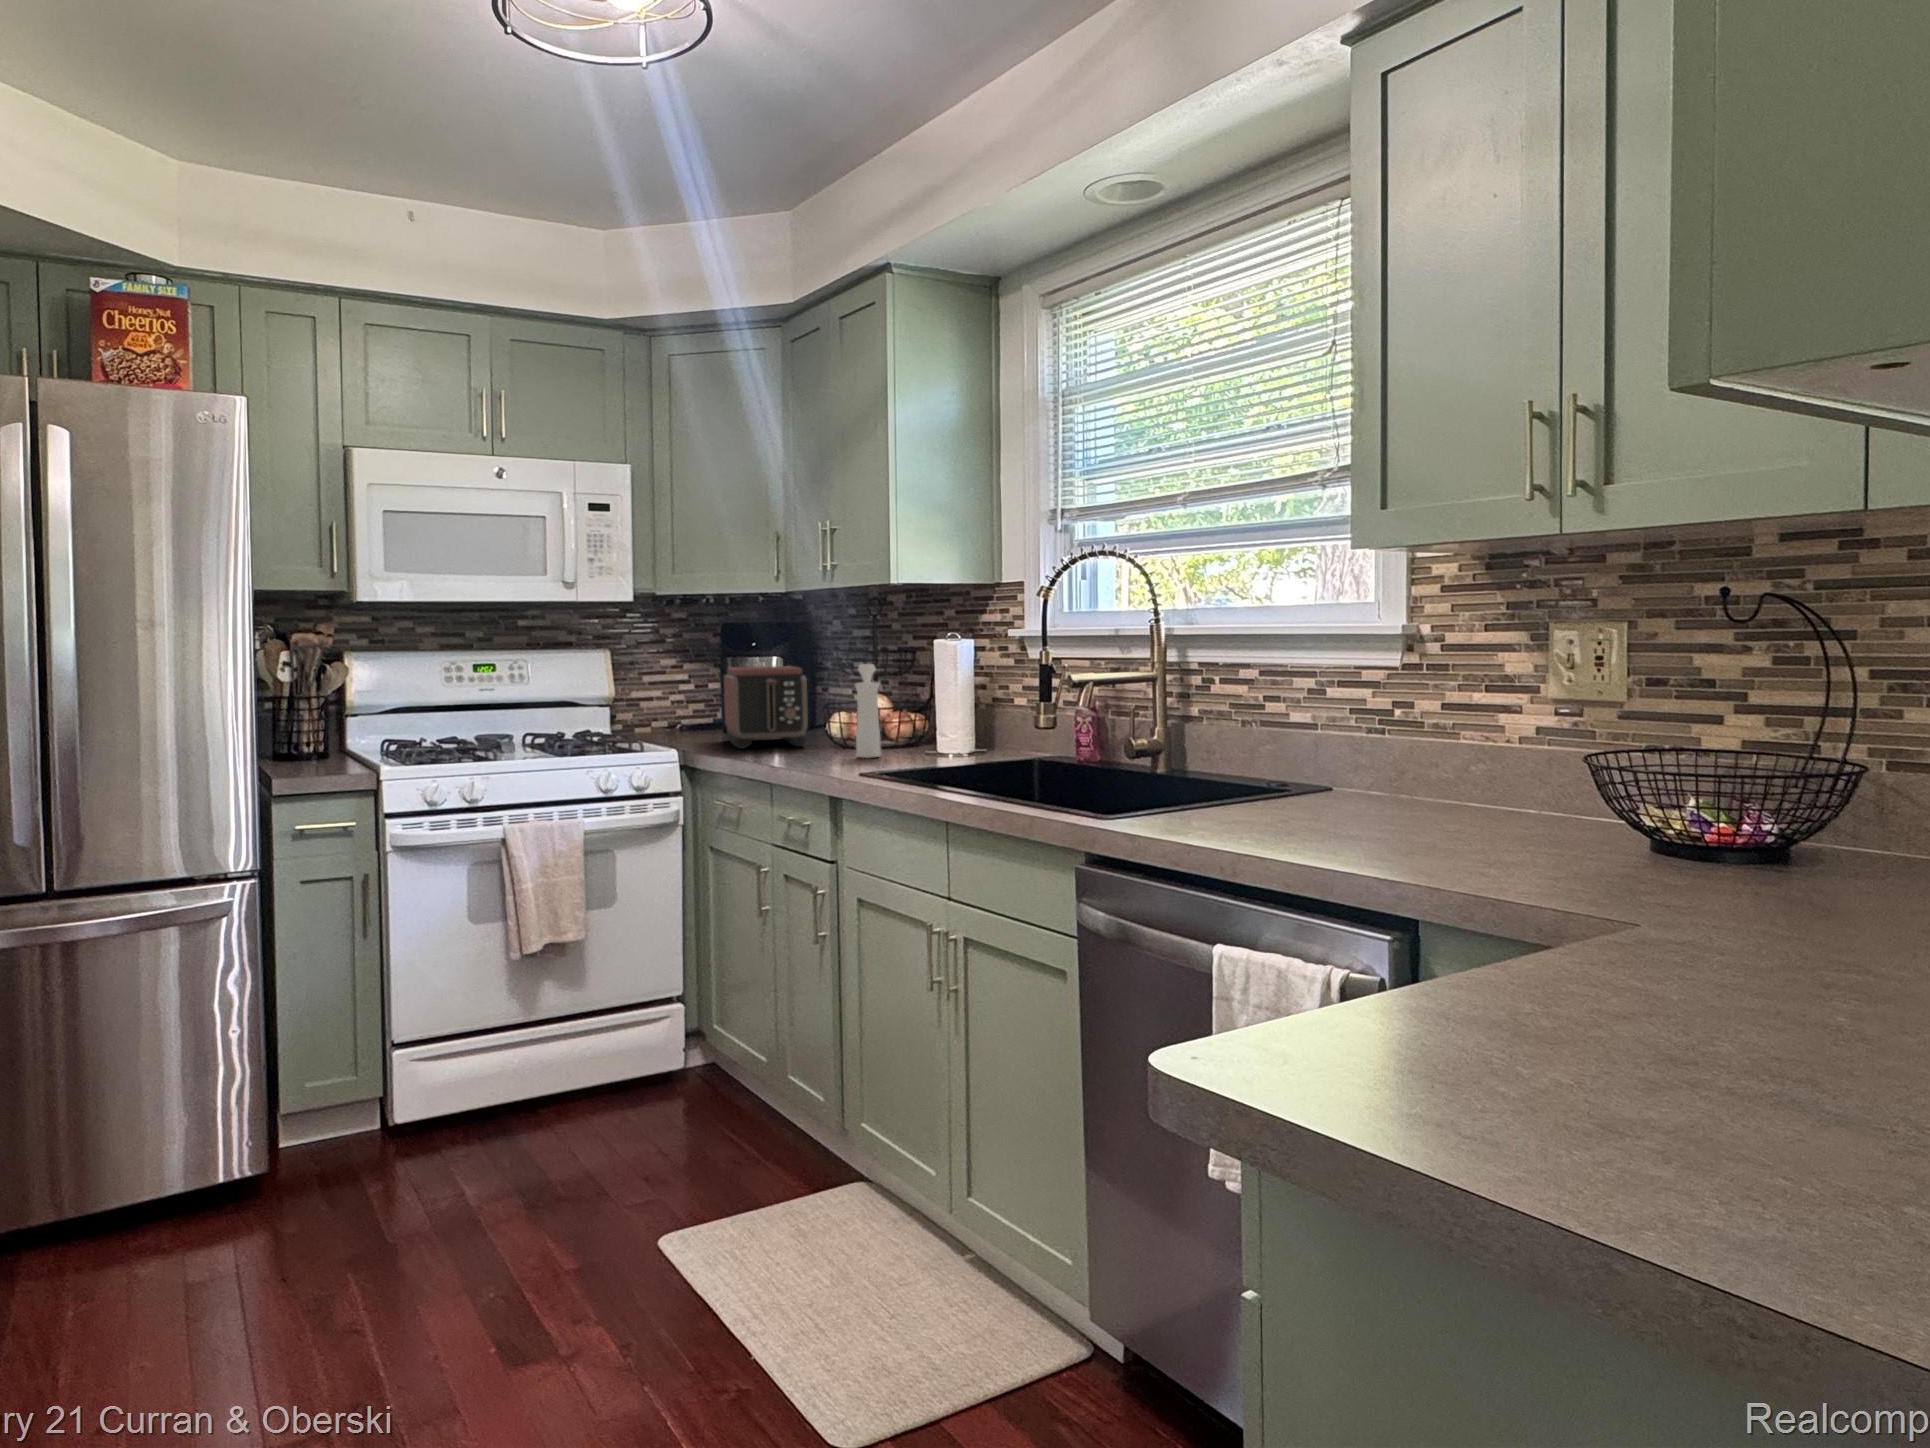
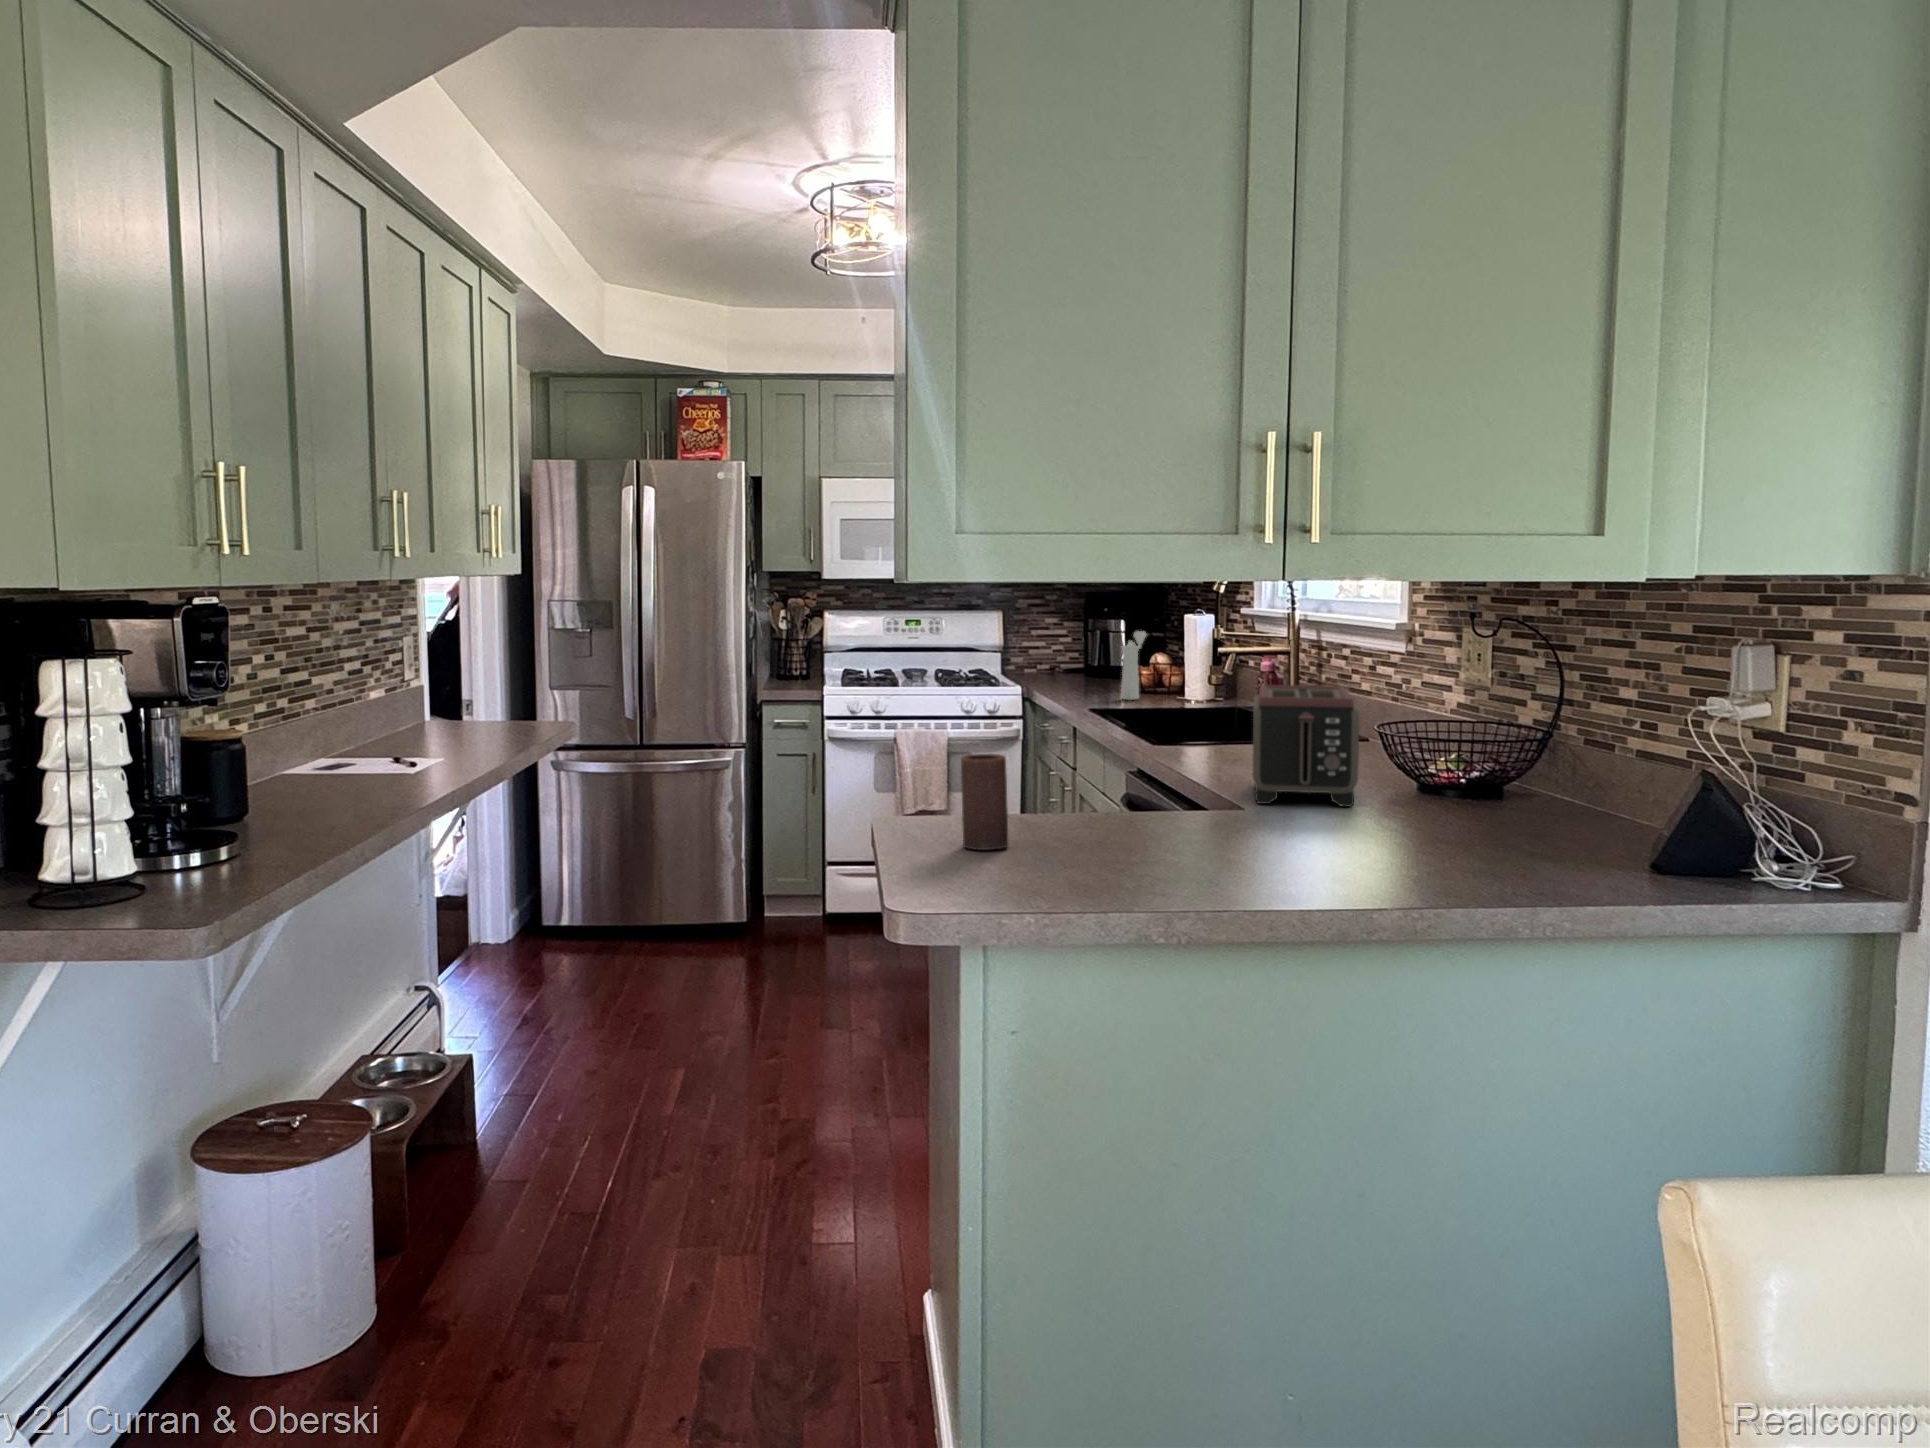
toaster: present [724,666,808,748] -> present [1252,685,1359,807]
candle: none [1637,887,1806,1207] -> present [961,754,1009,850]

